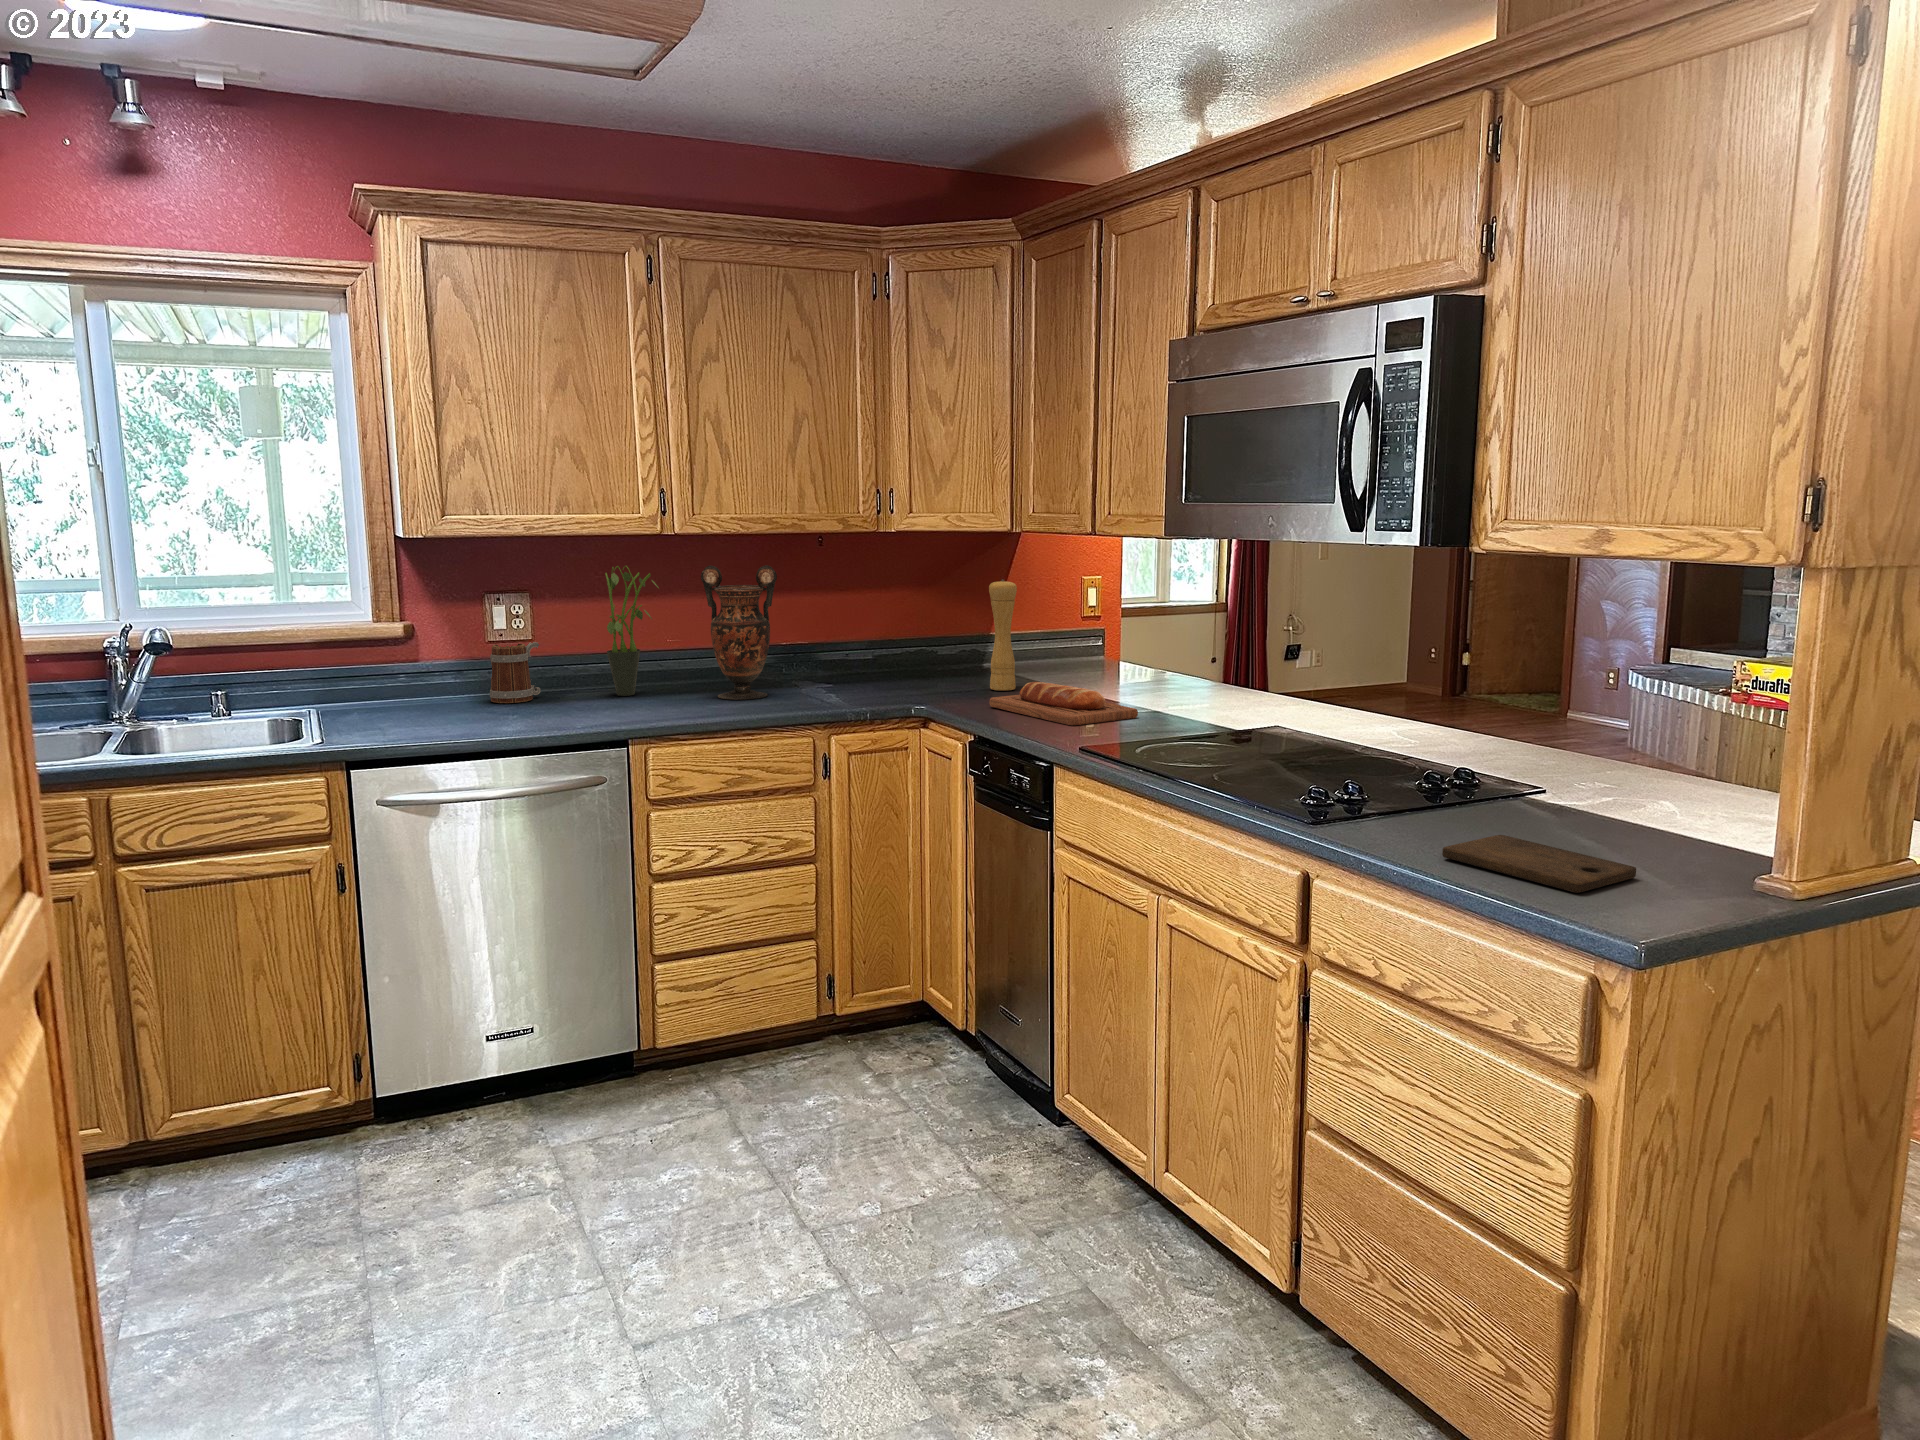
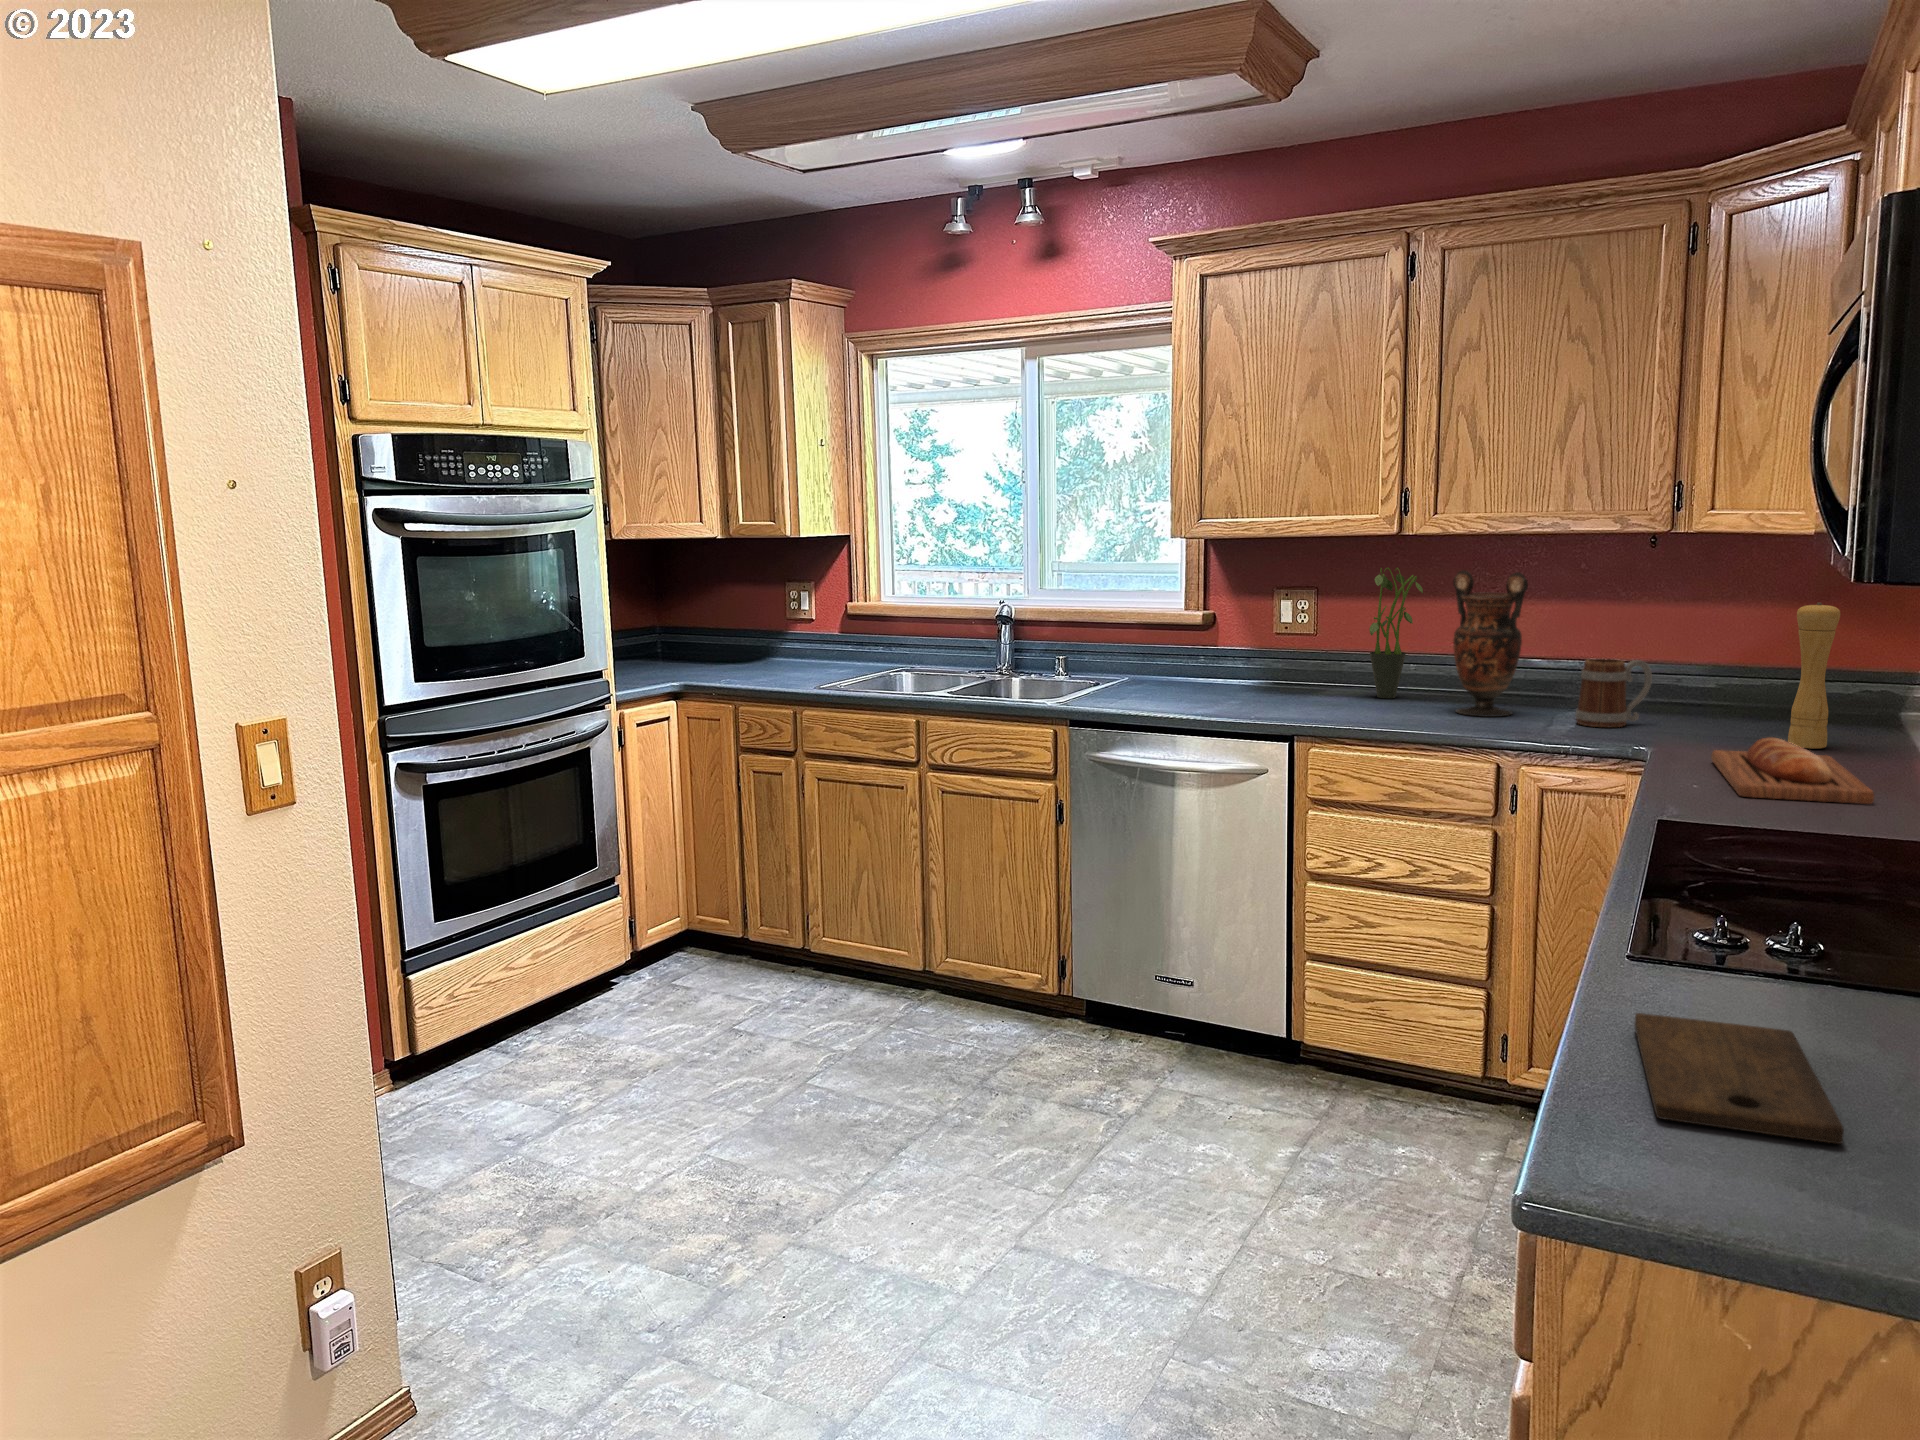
mug: present [490,642,540,703] -> present [1575,659,1652,727]

